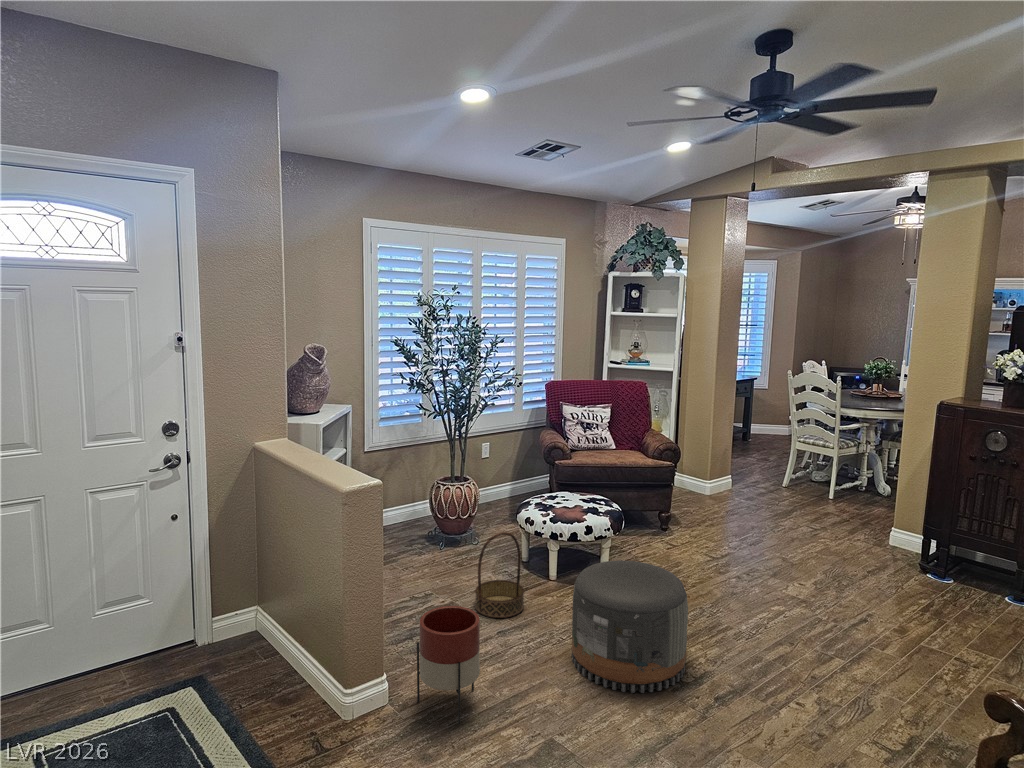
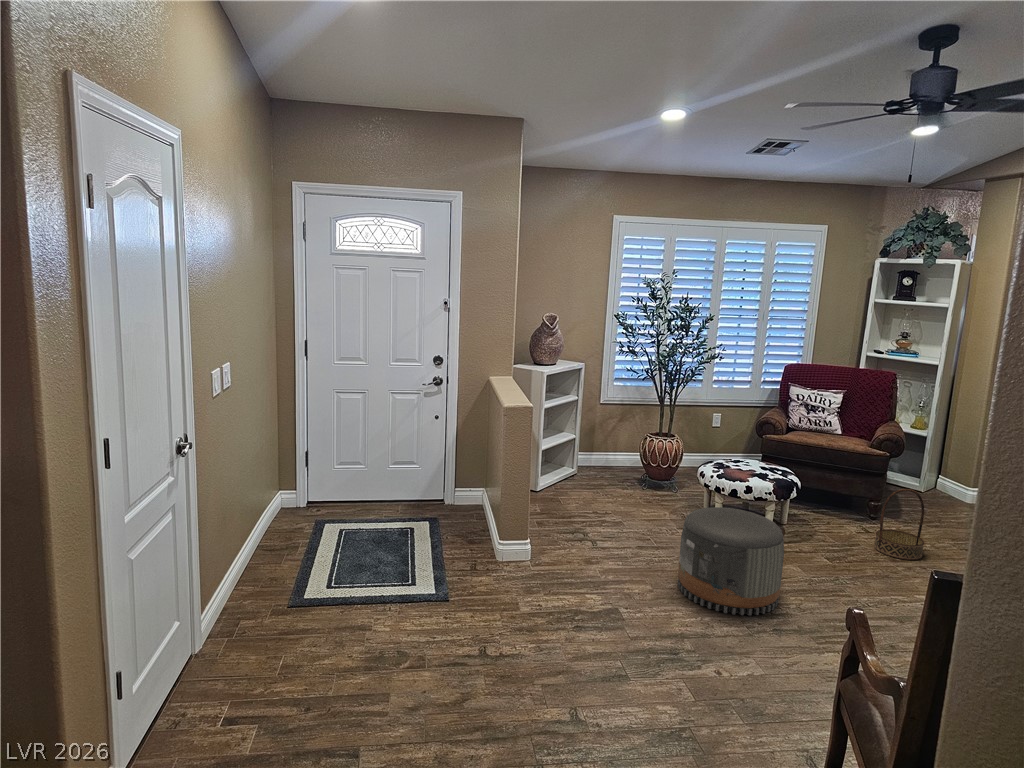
basket: present [475,532,524,618] -> present [874,489,924,560]
planter: present [417,606,480,725] -> none [547,504,592,584]

